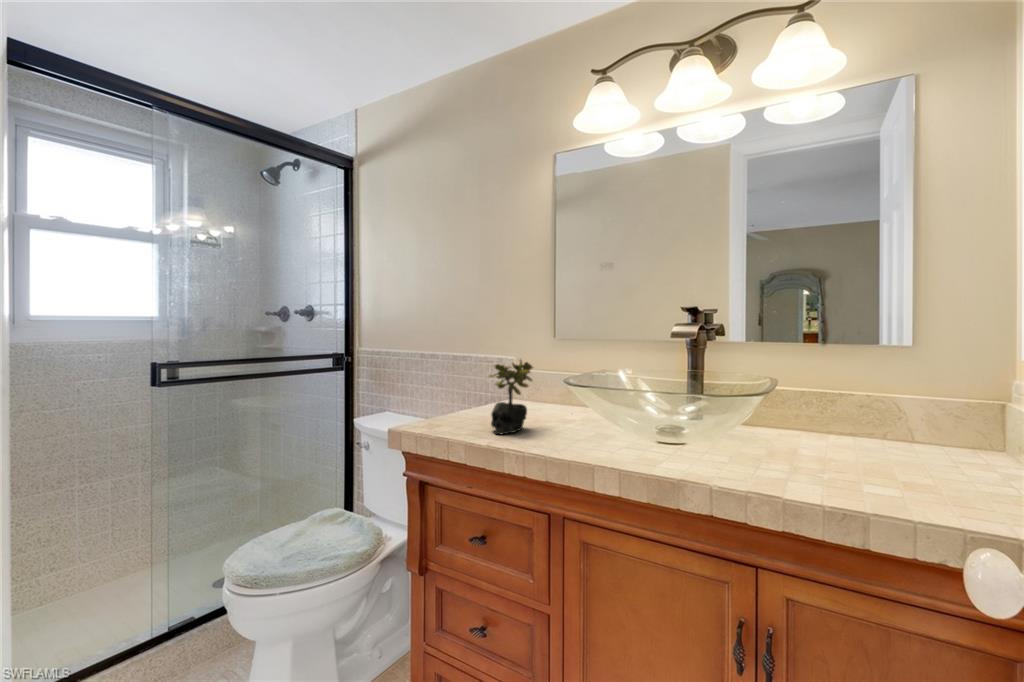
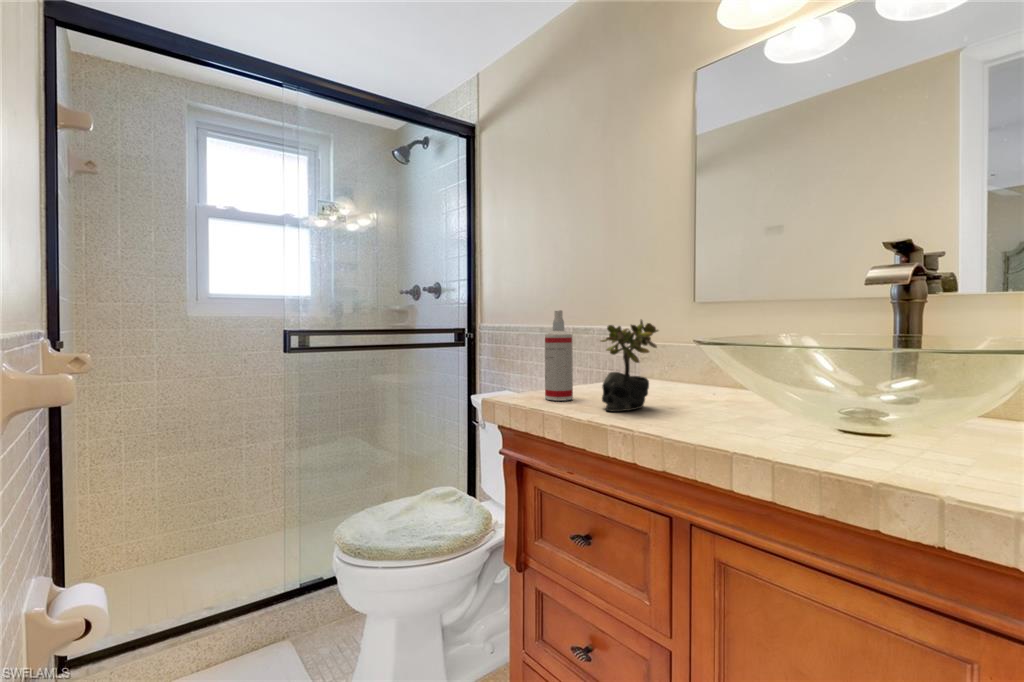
spray bottle: none [440,349,464,426] -> present [545,310,573,401]

